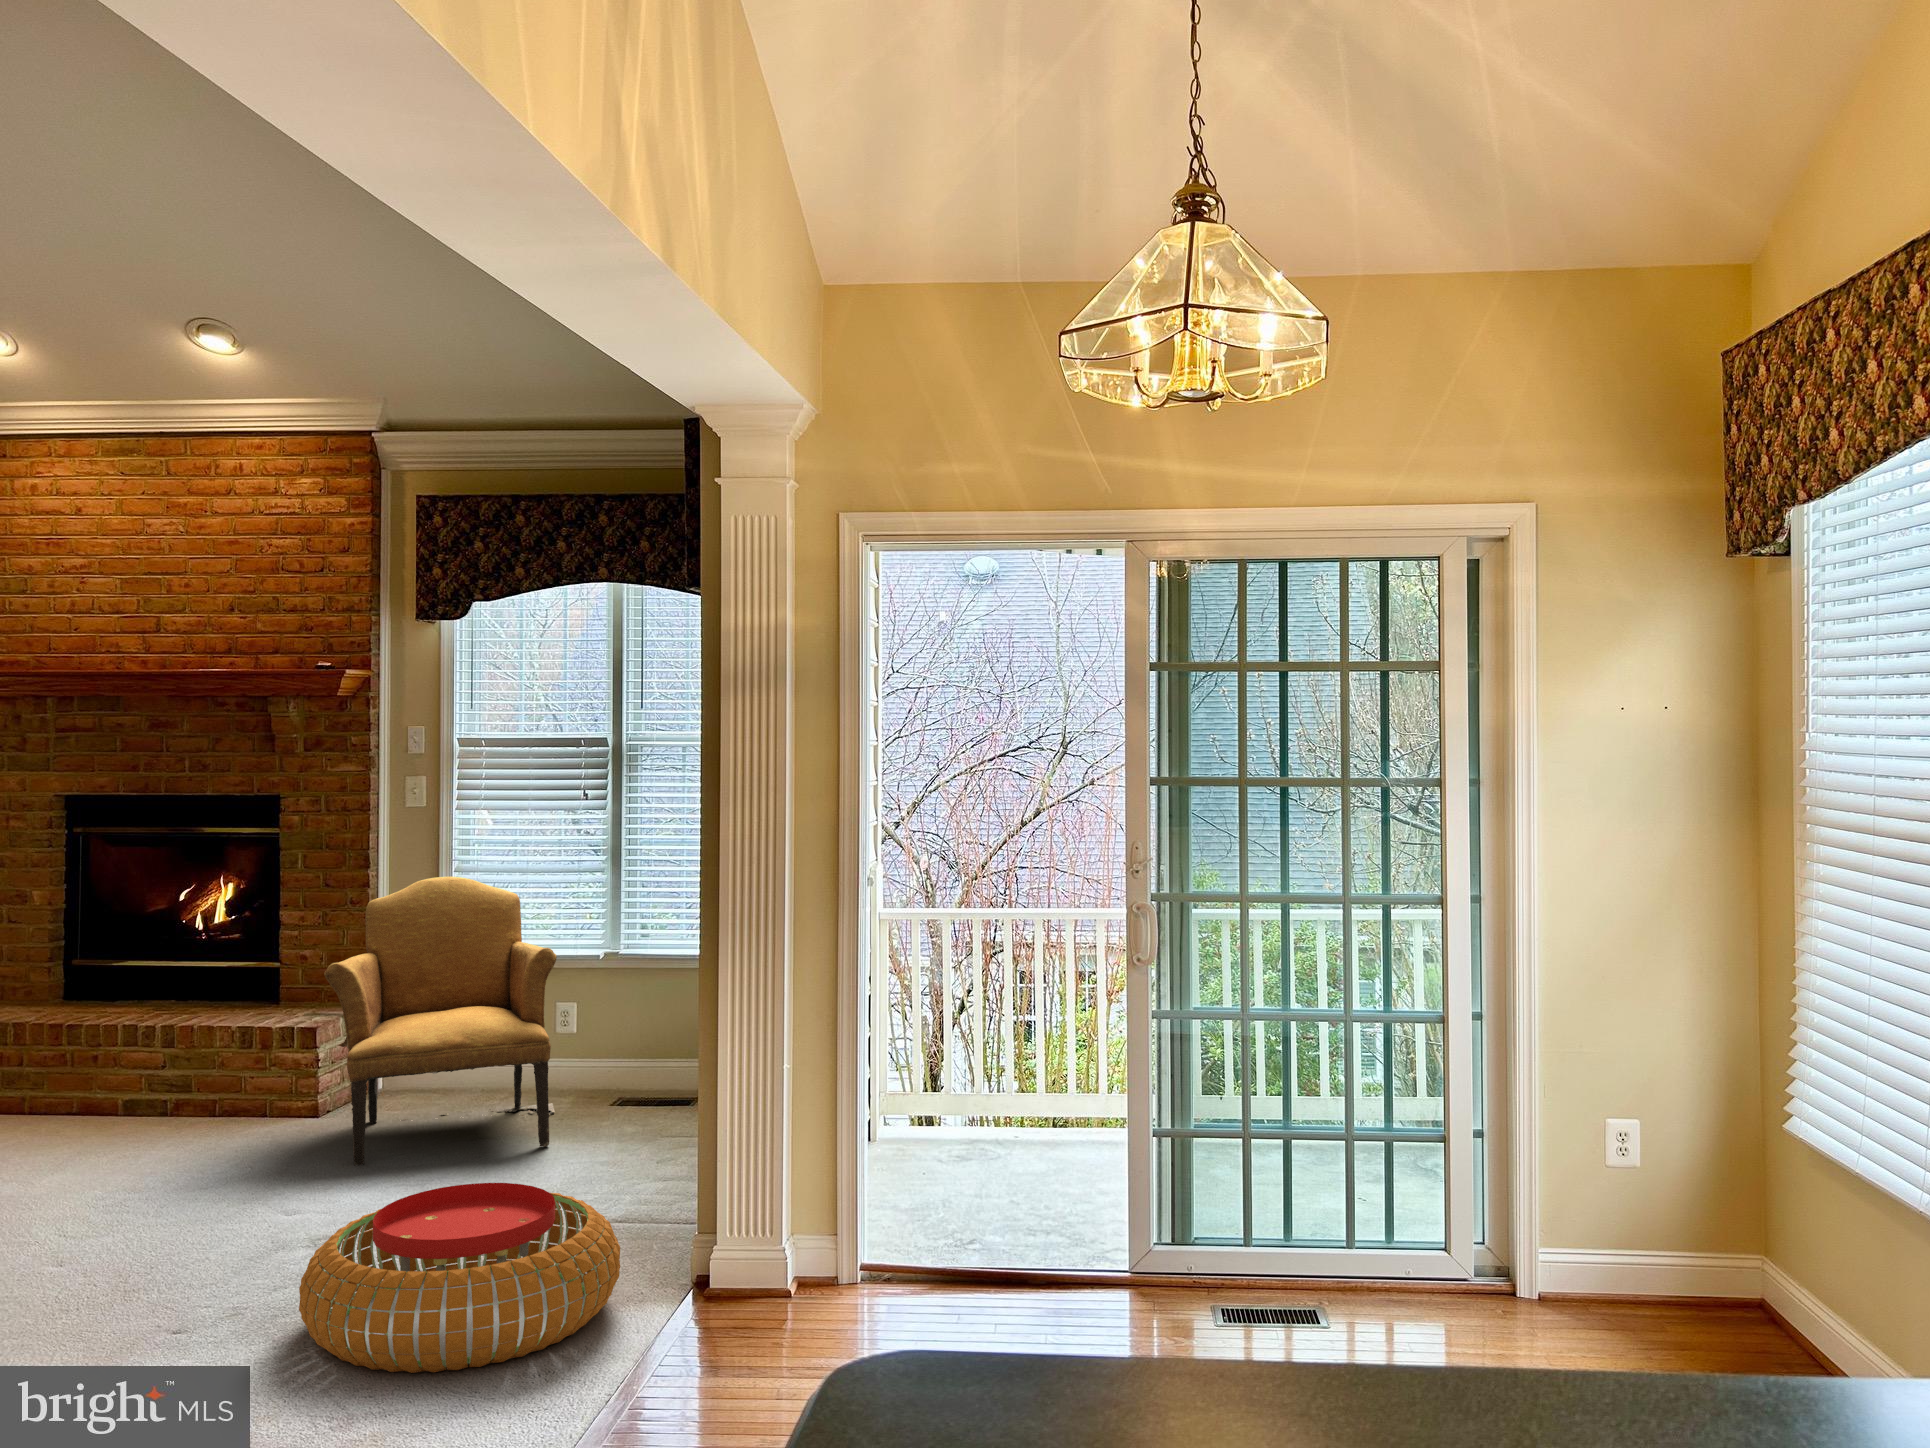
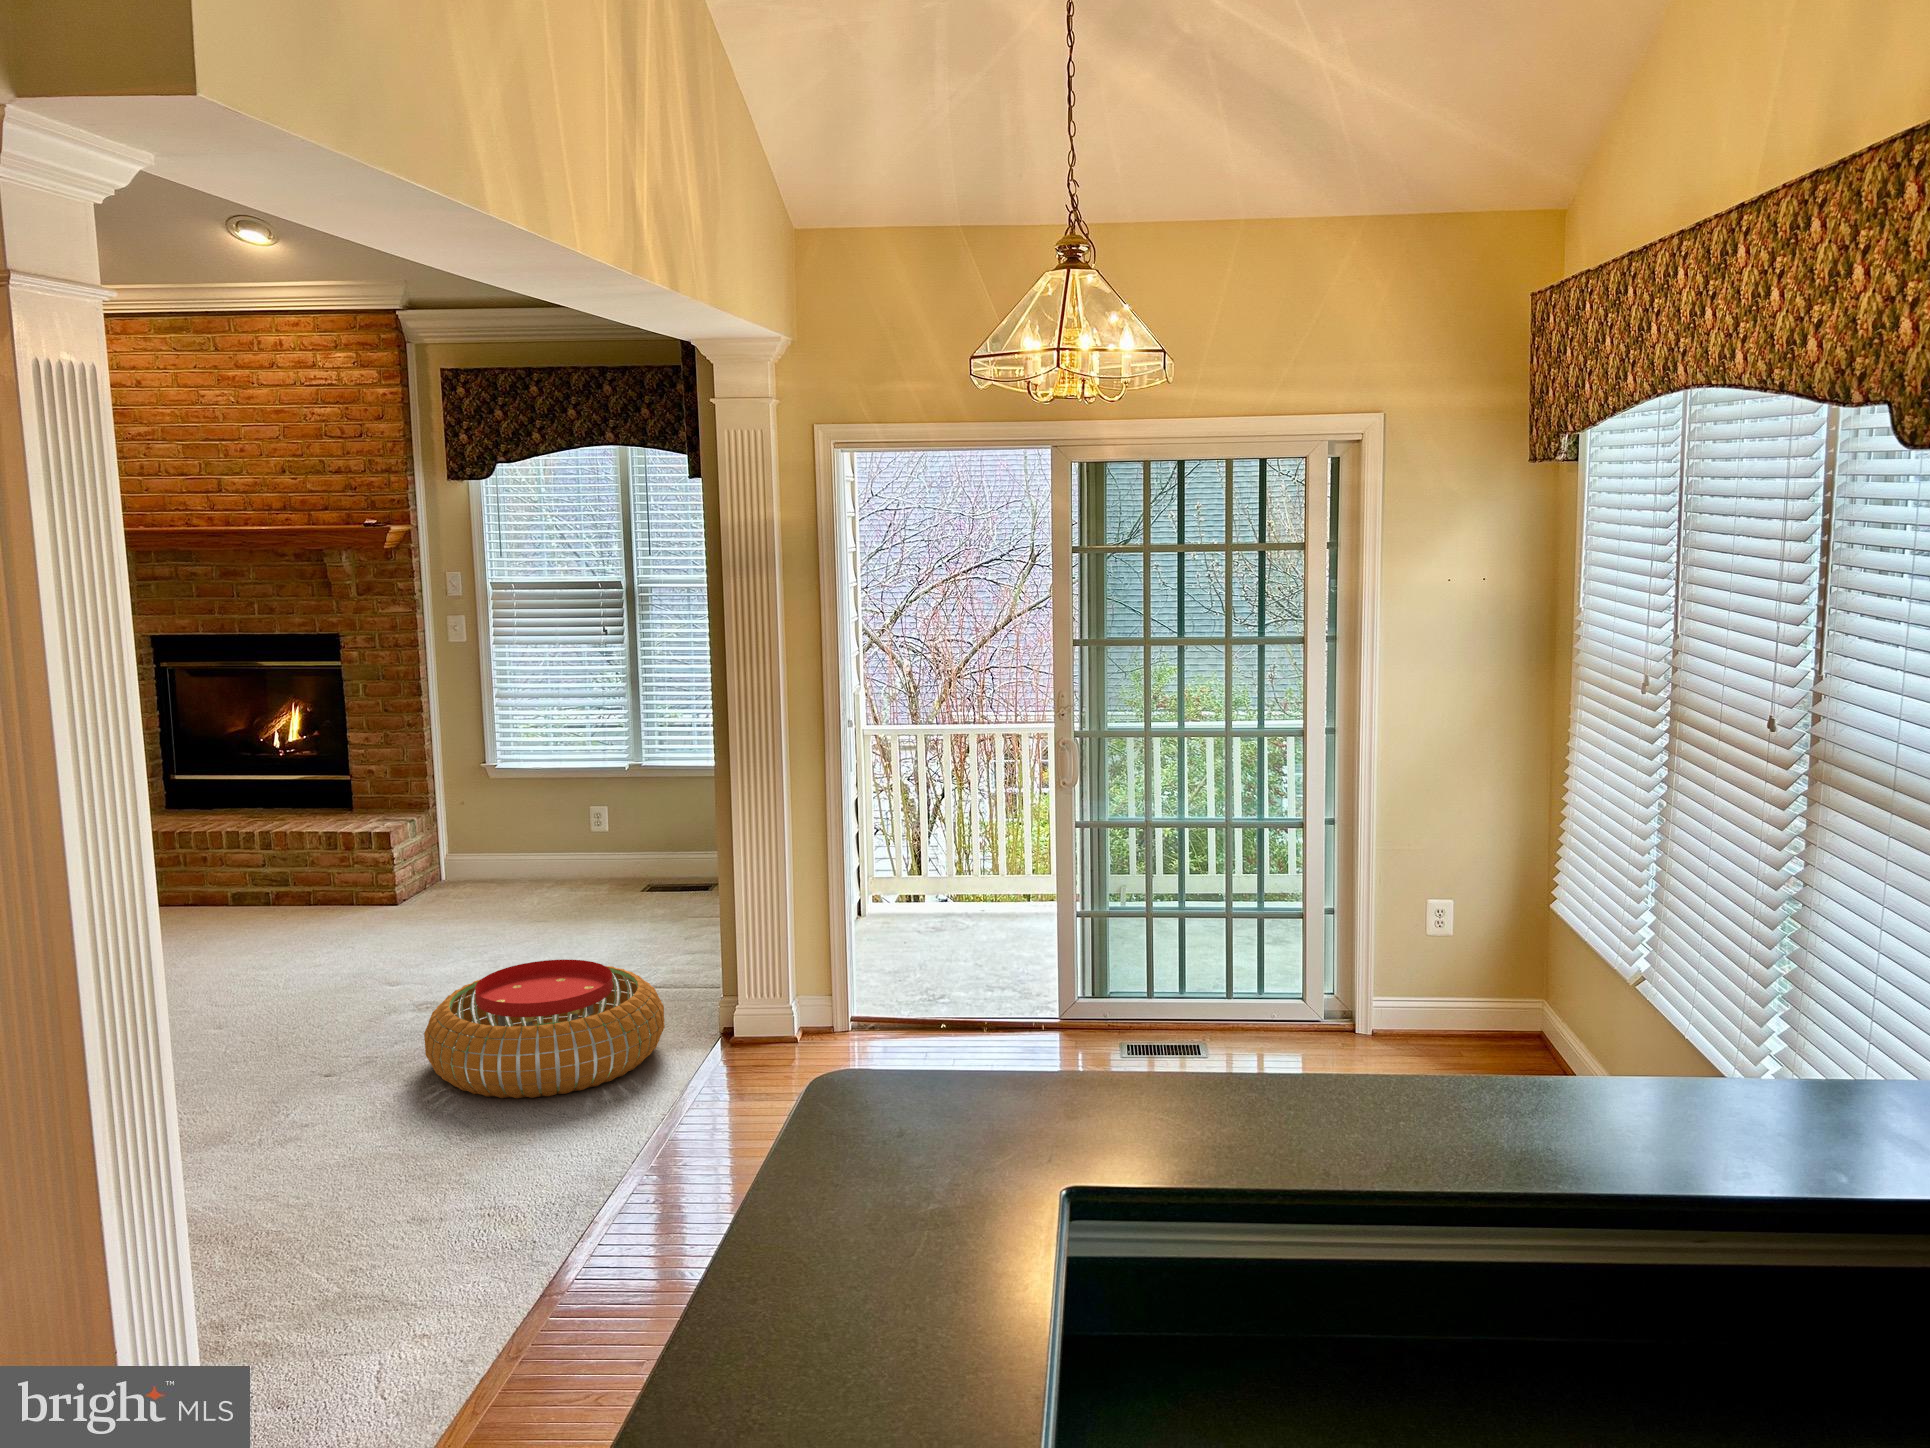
armchair: present [324,877,557,1166] -> none [398,702,595,945]

